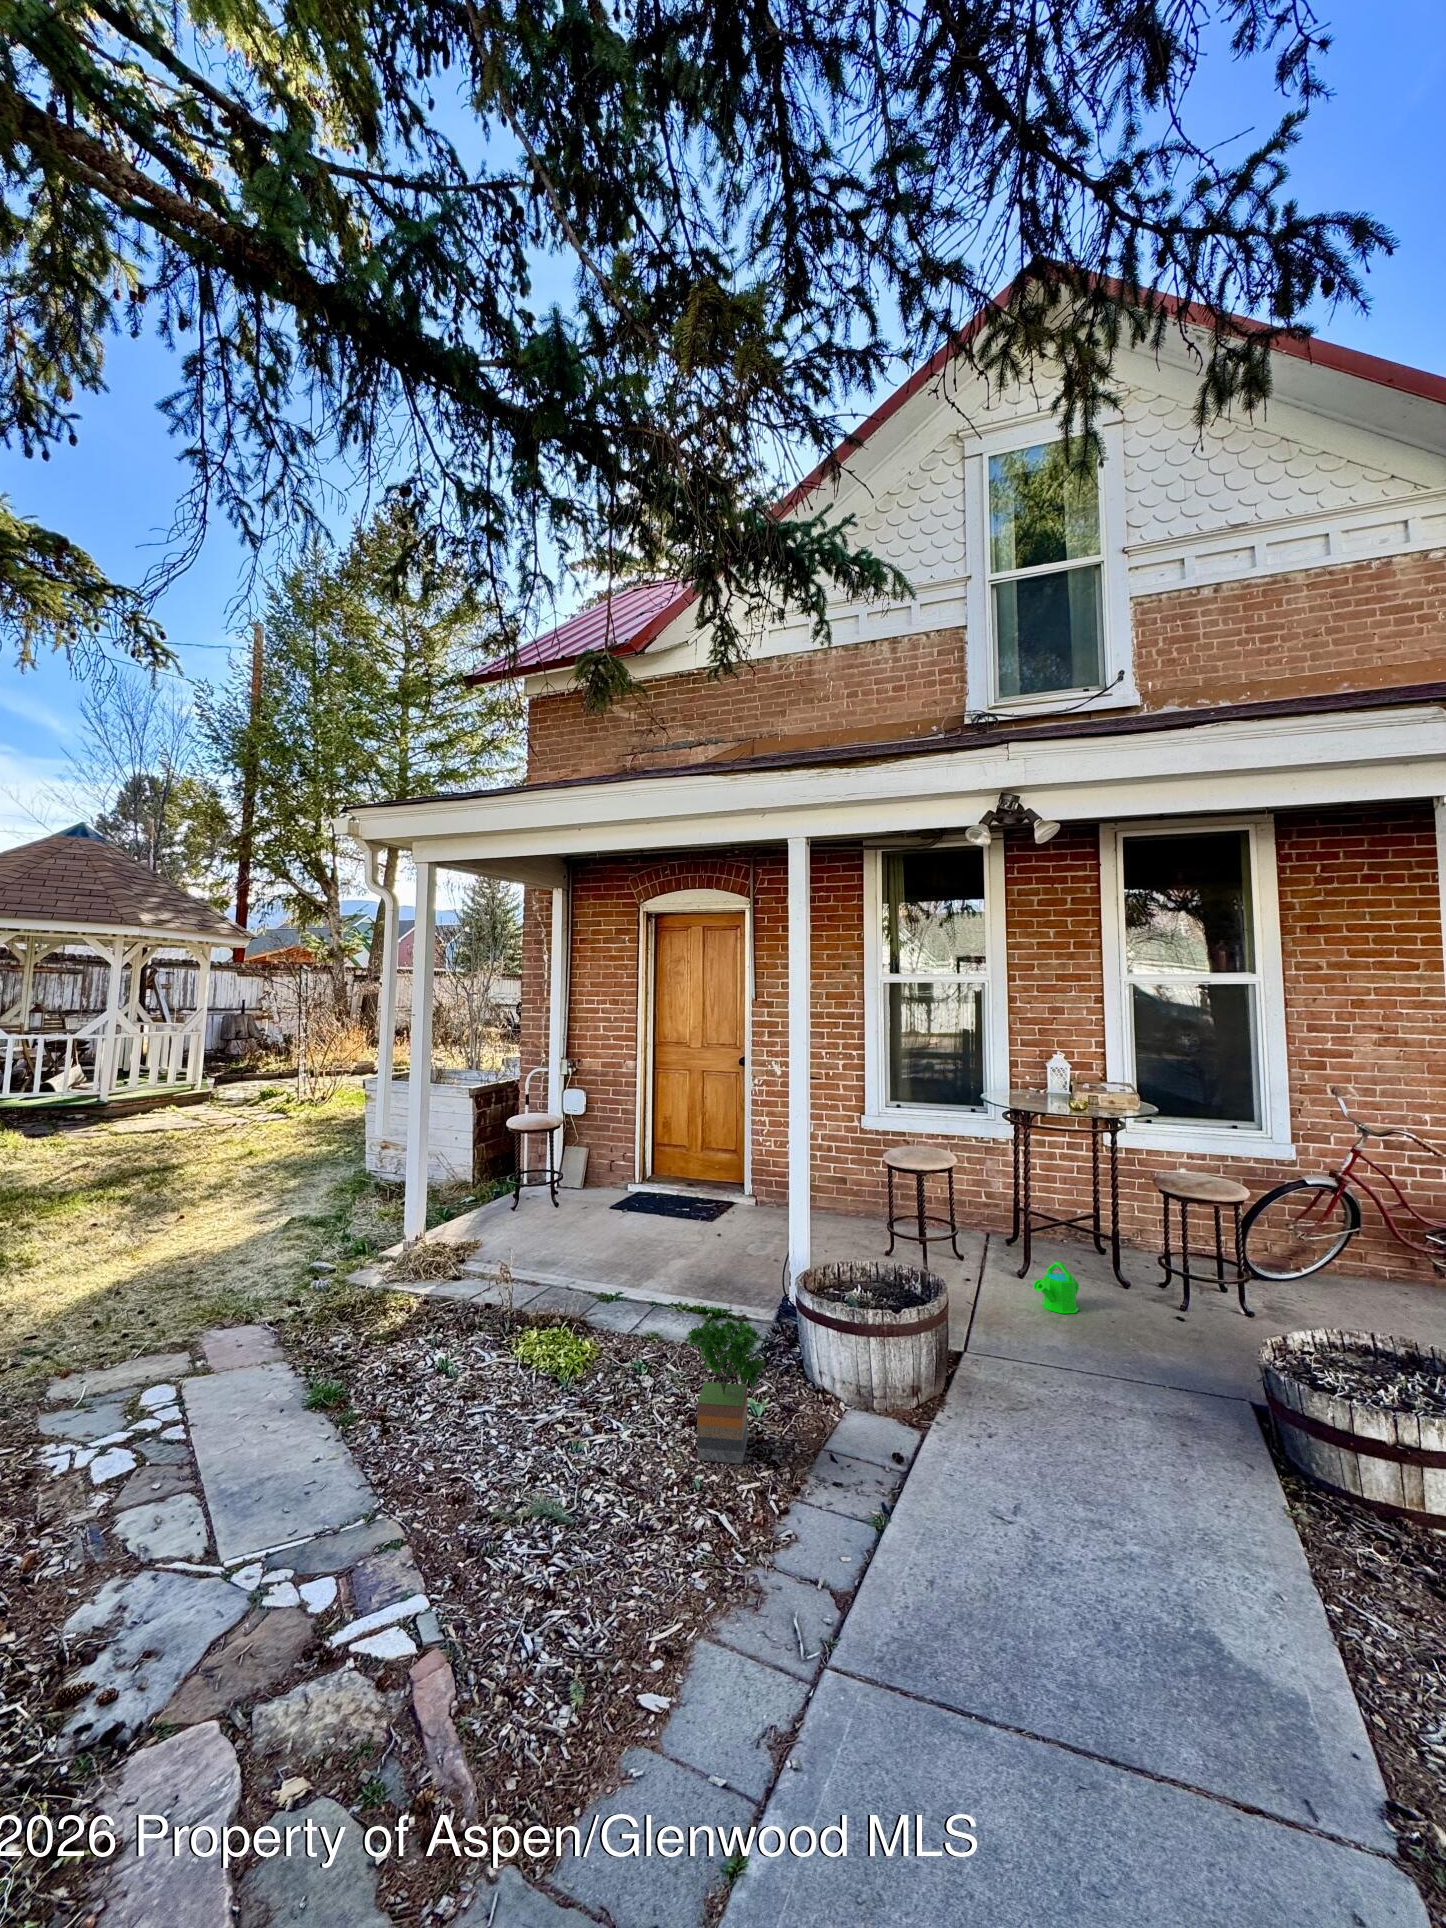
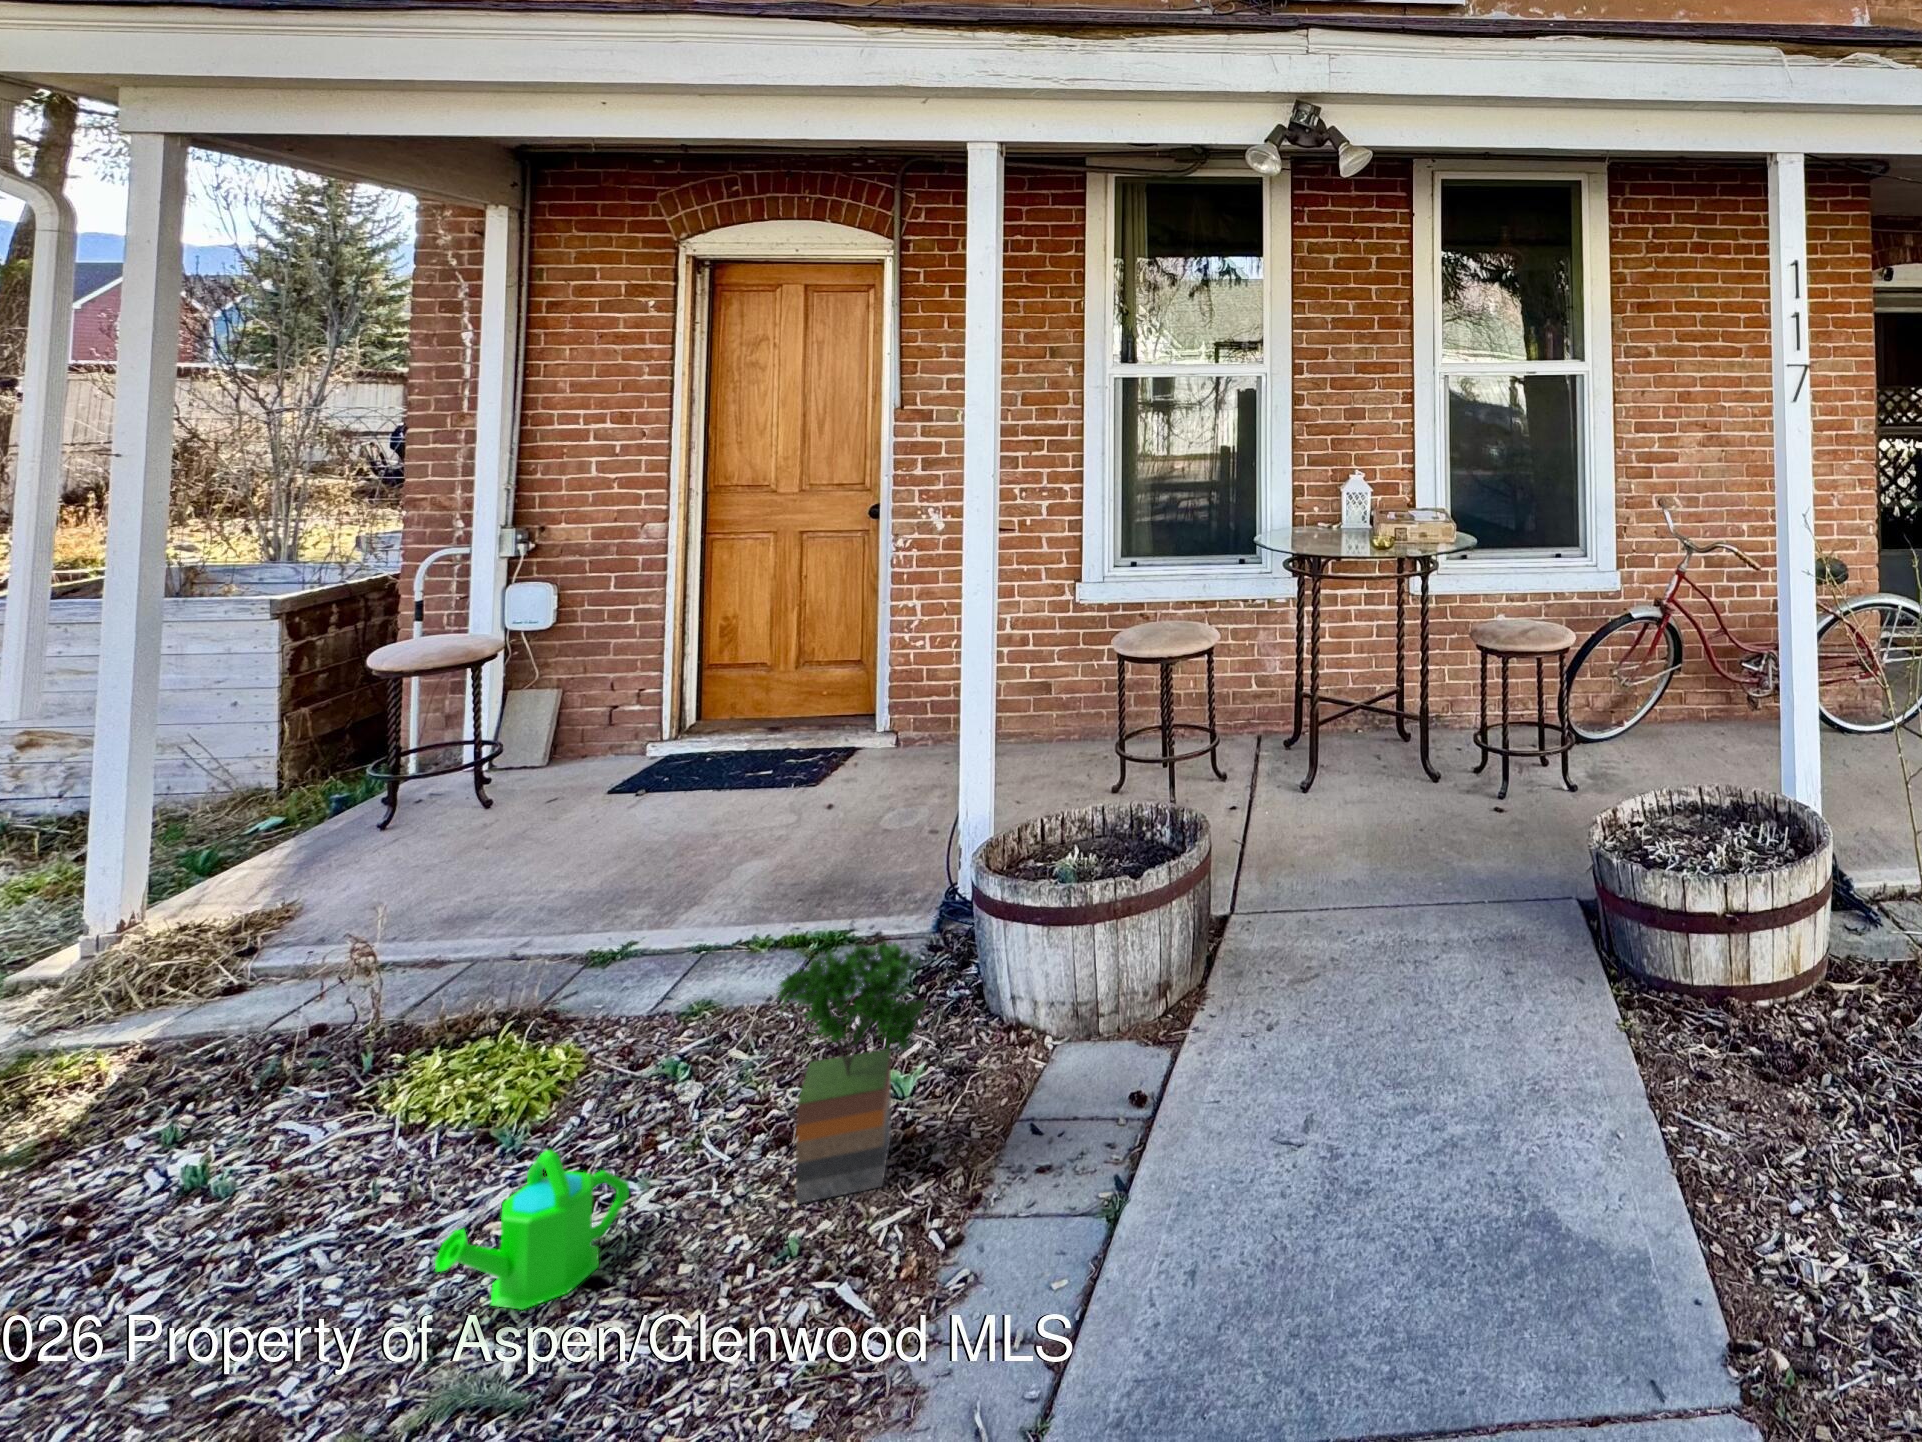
watering can: present [1034,1261,1079,1314] -> present [435,1150,629,1310]

